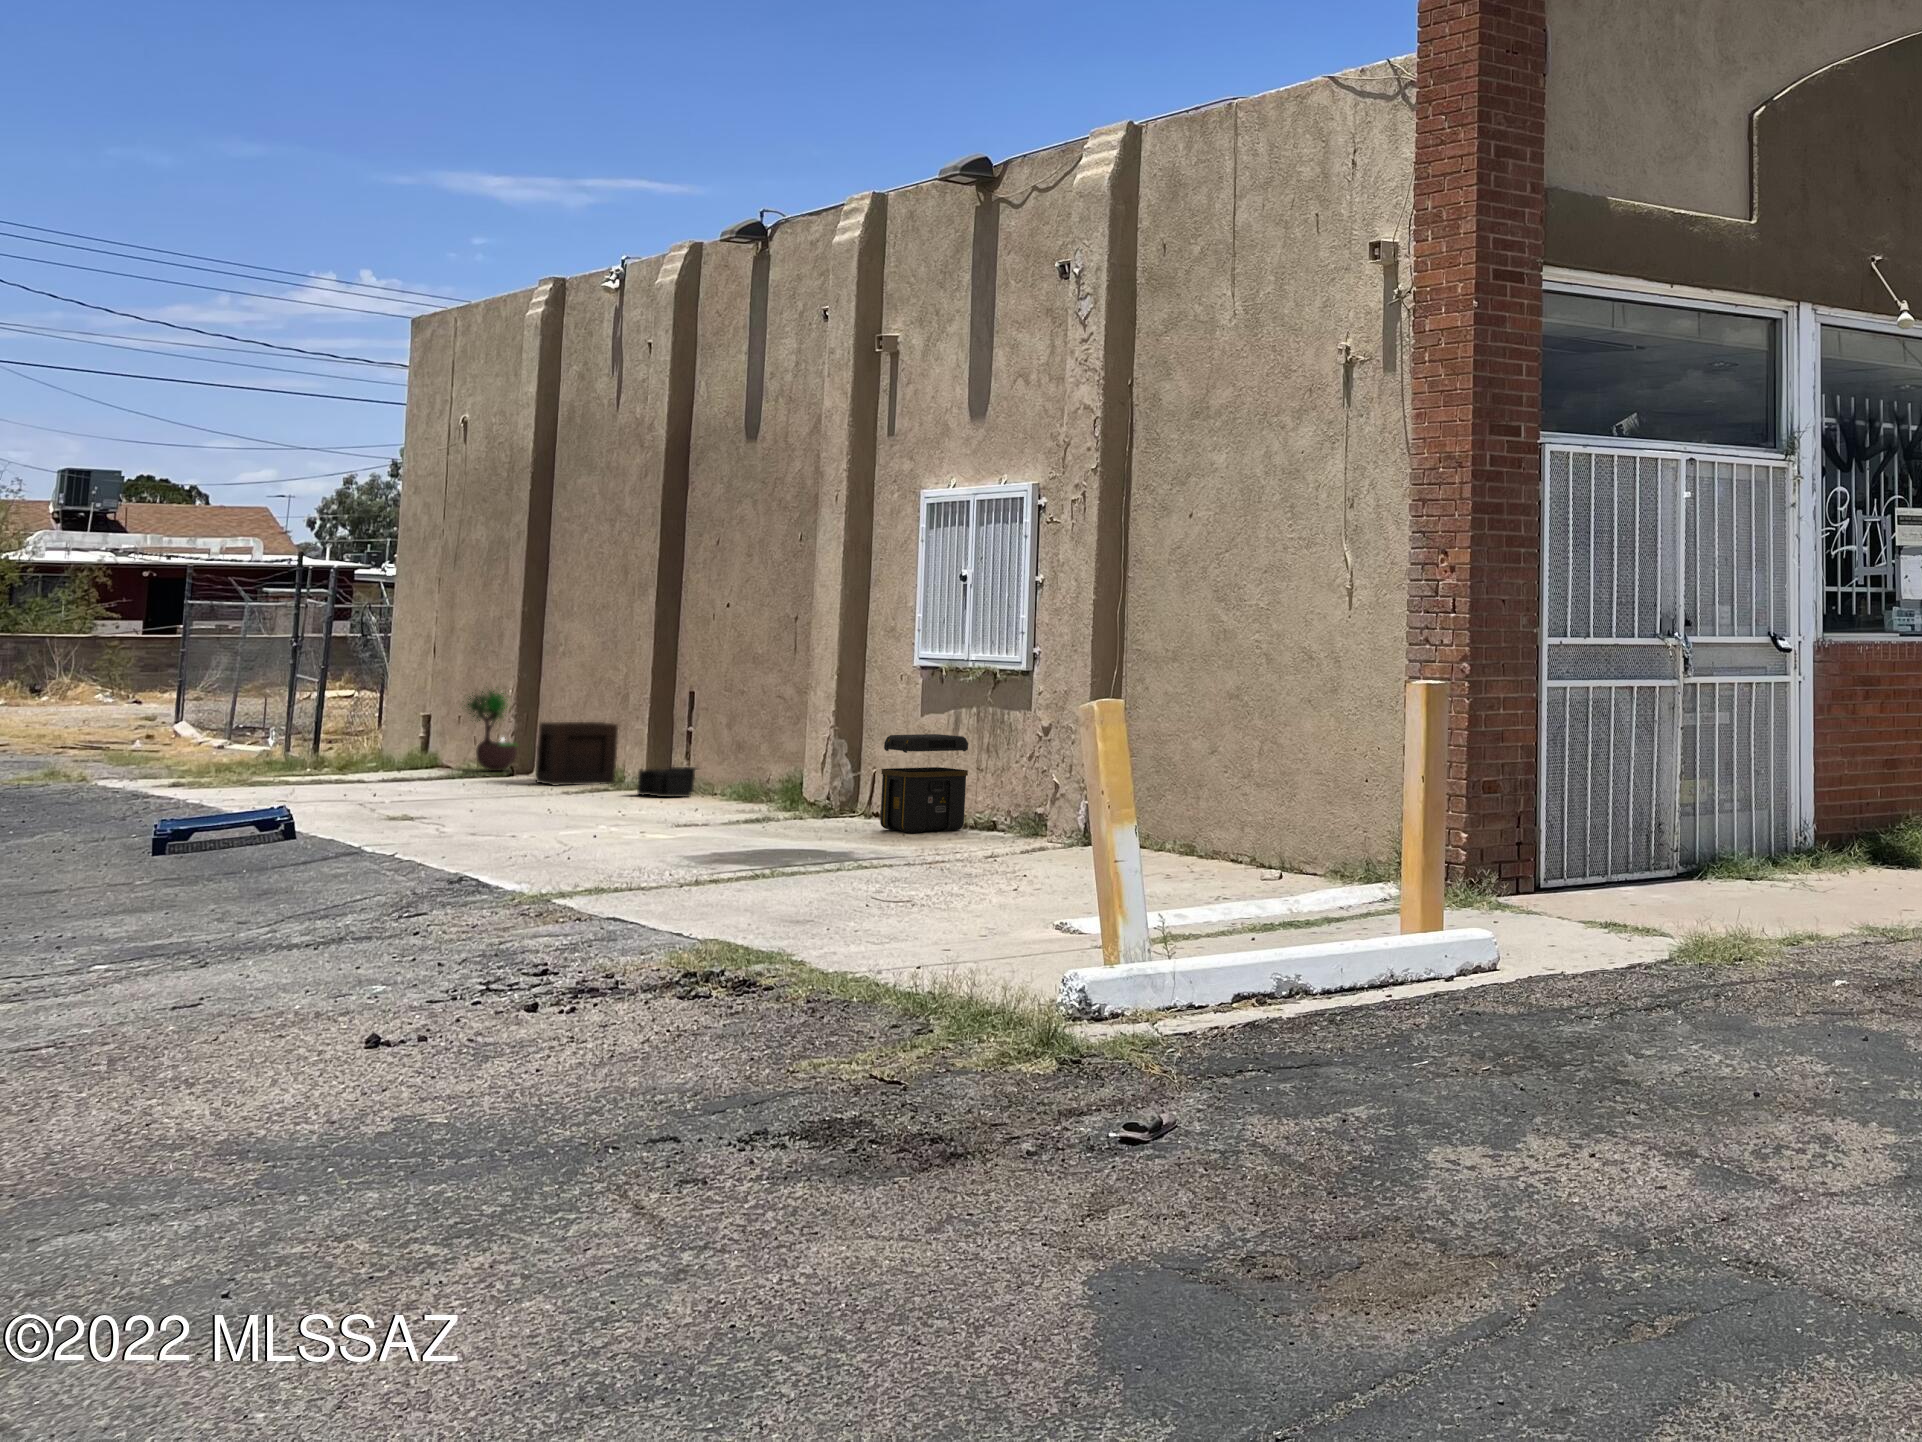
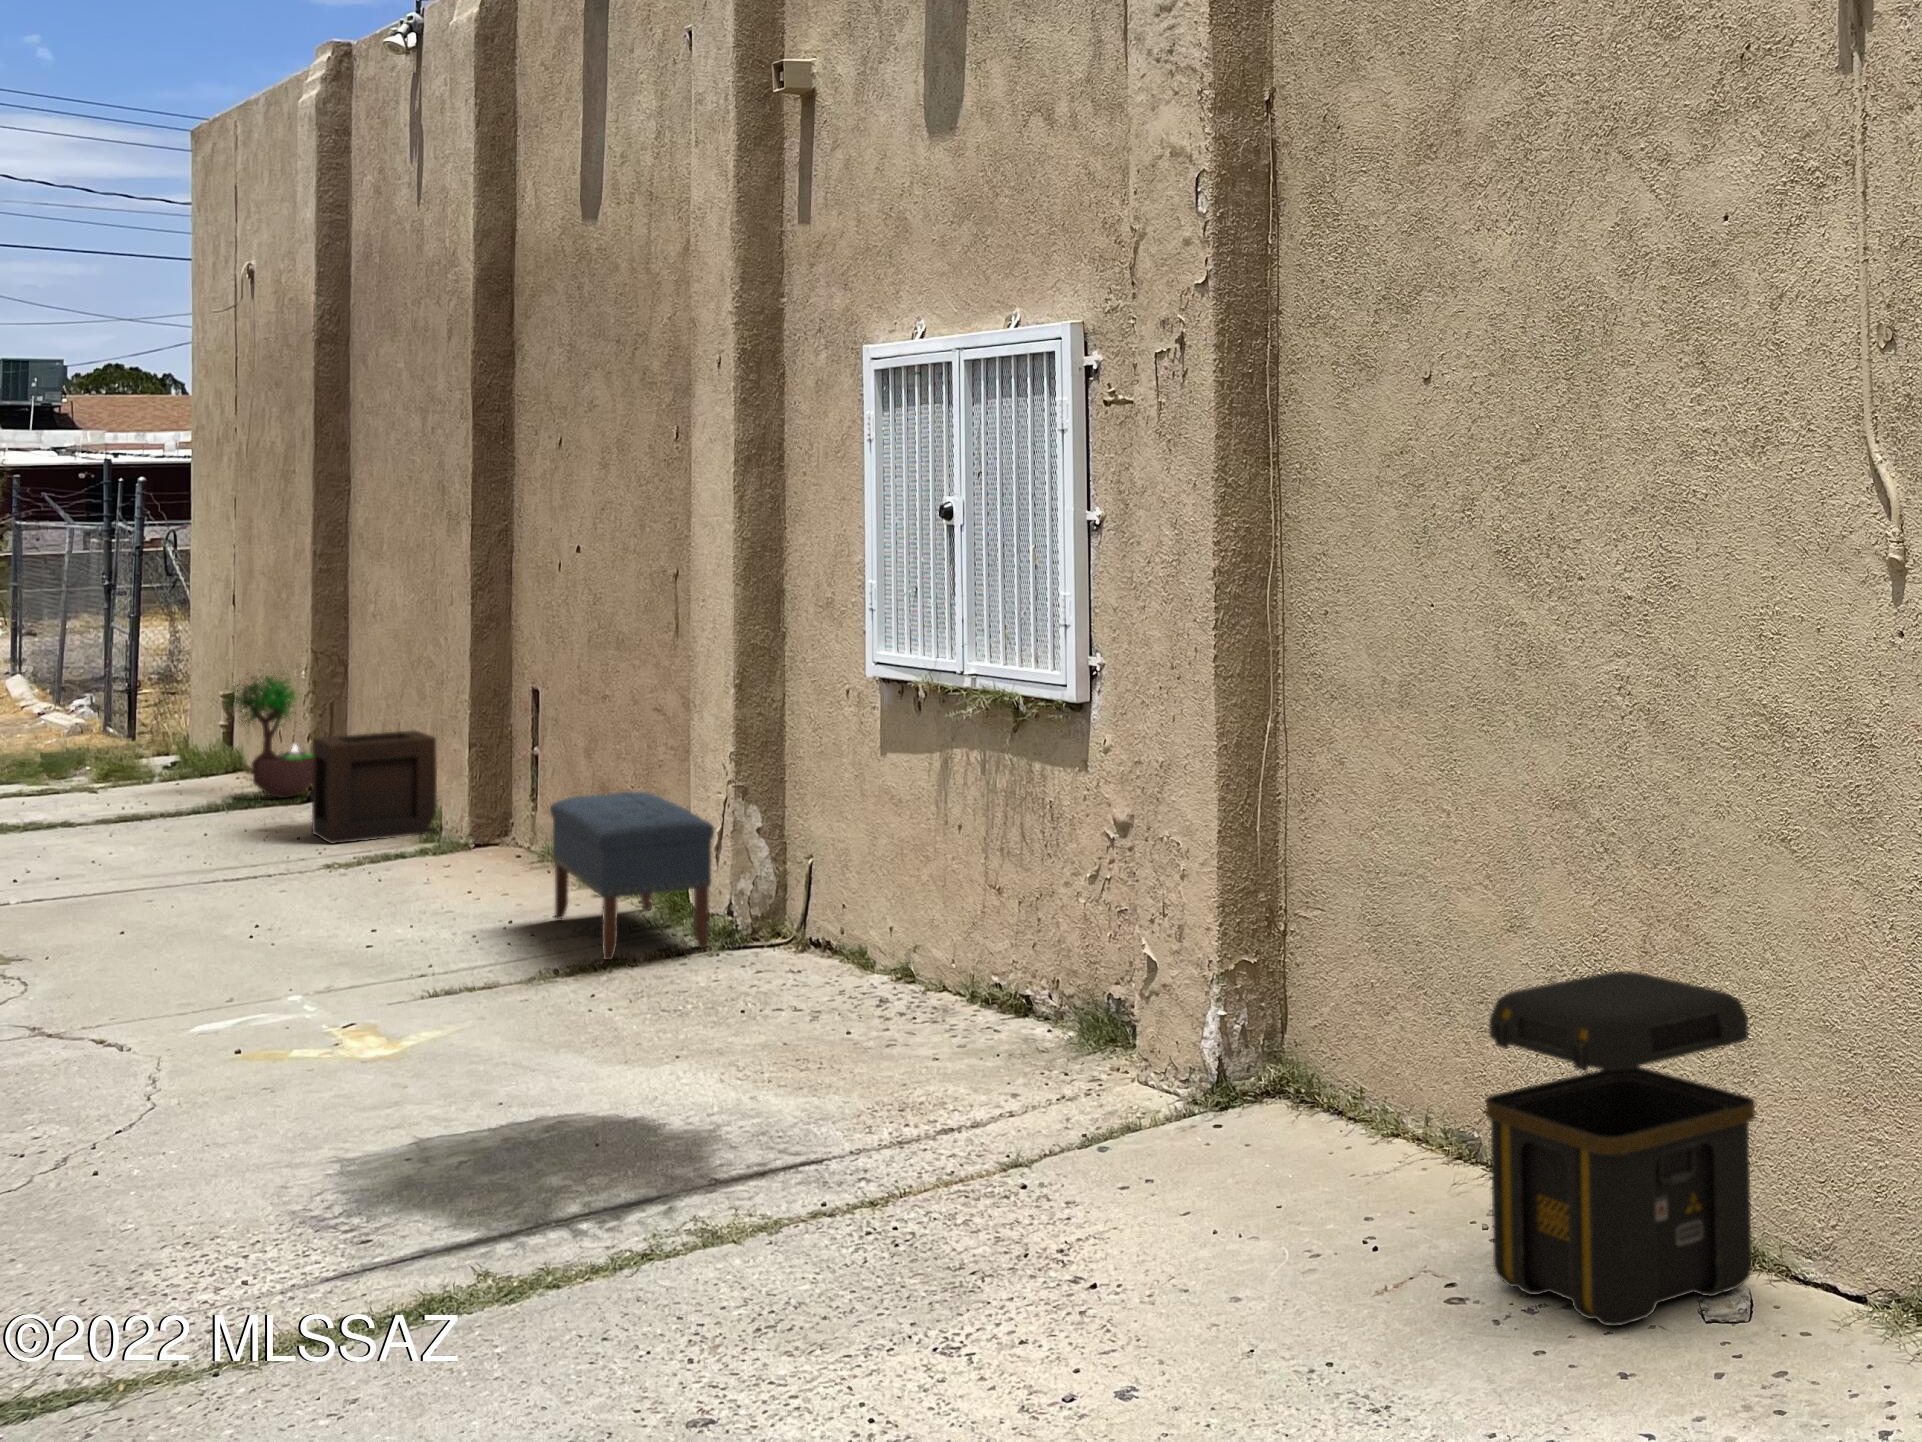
toolbox: present [880,734,968,833] -> present [1485,971,1755,1326]
bench: none [721,739,822,817] -> present [550,792,714,960]
storage bin: present [637,767,698,797] -> none [441,818,551,883]

